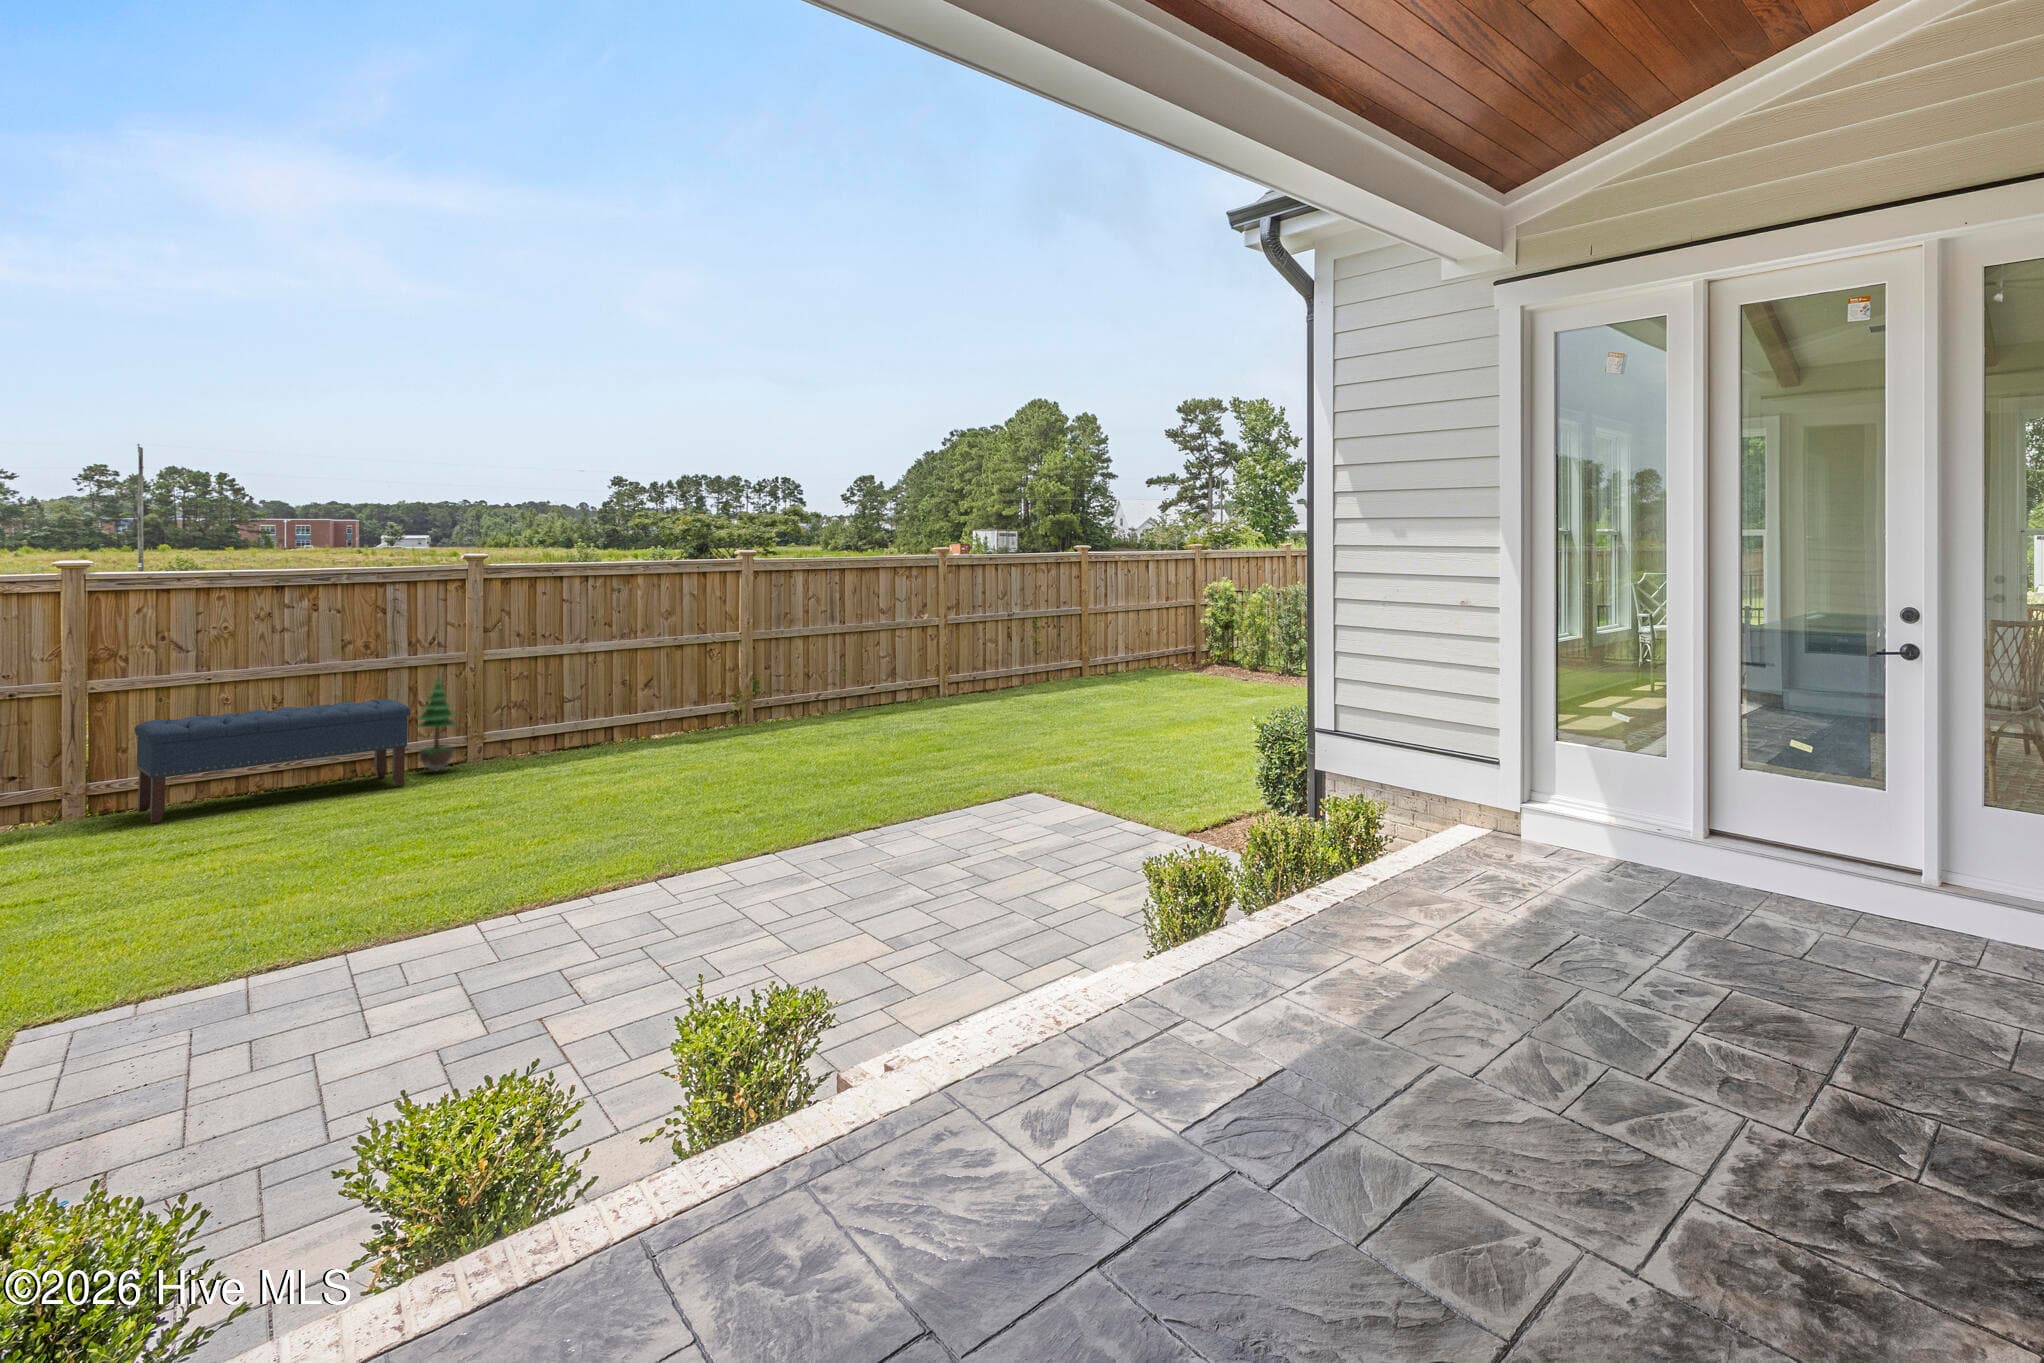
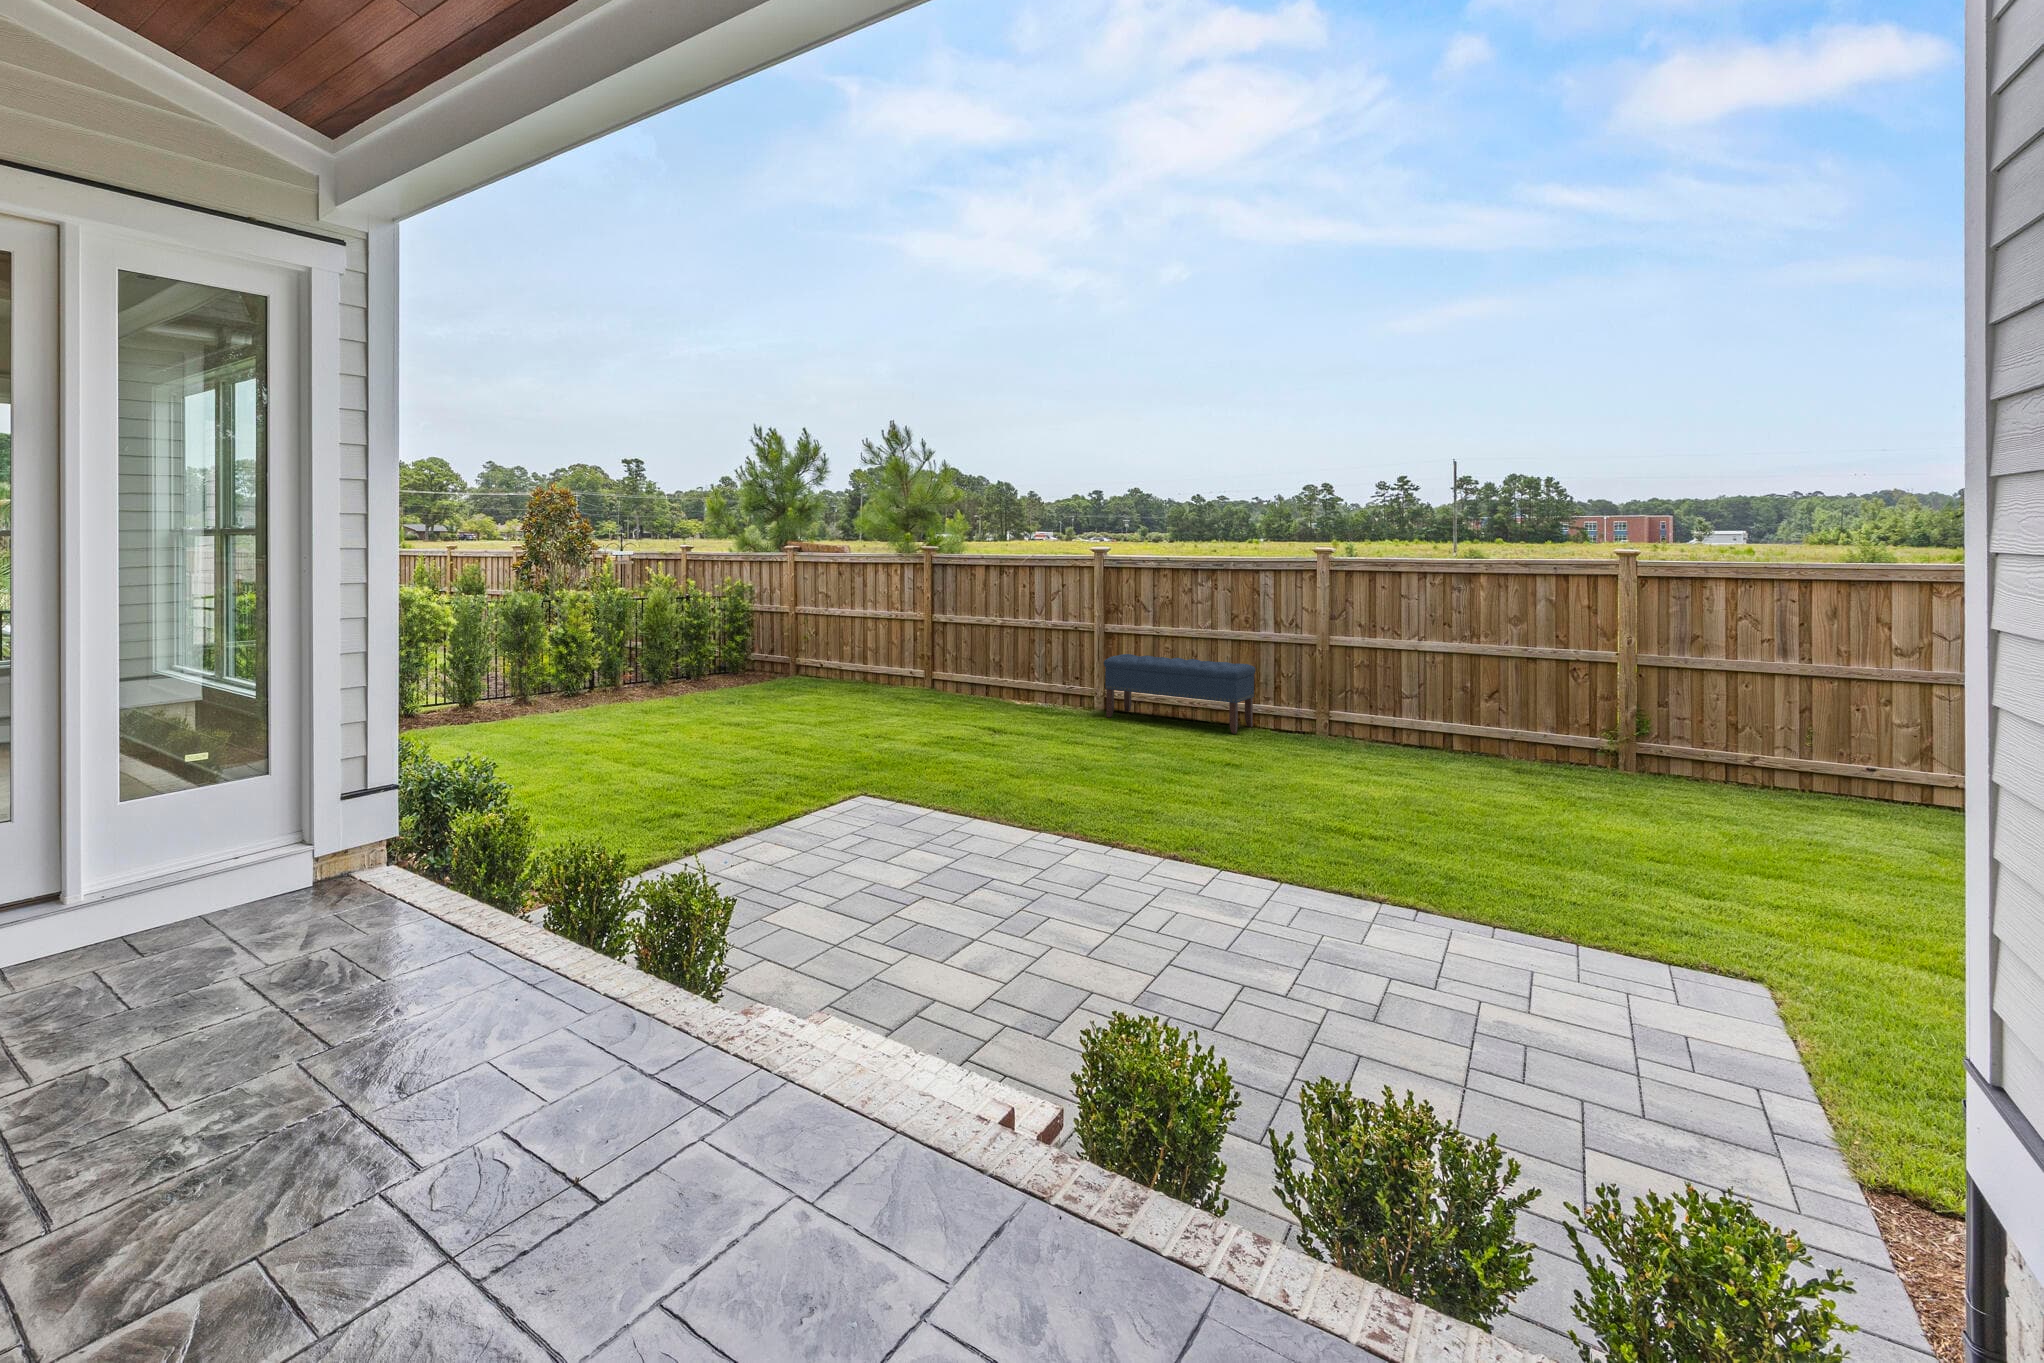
potted tree: present [417,678,456,771] -> none [1265,652,1296,732]

